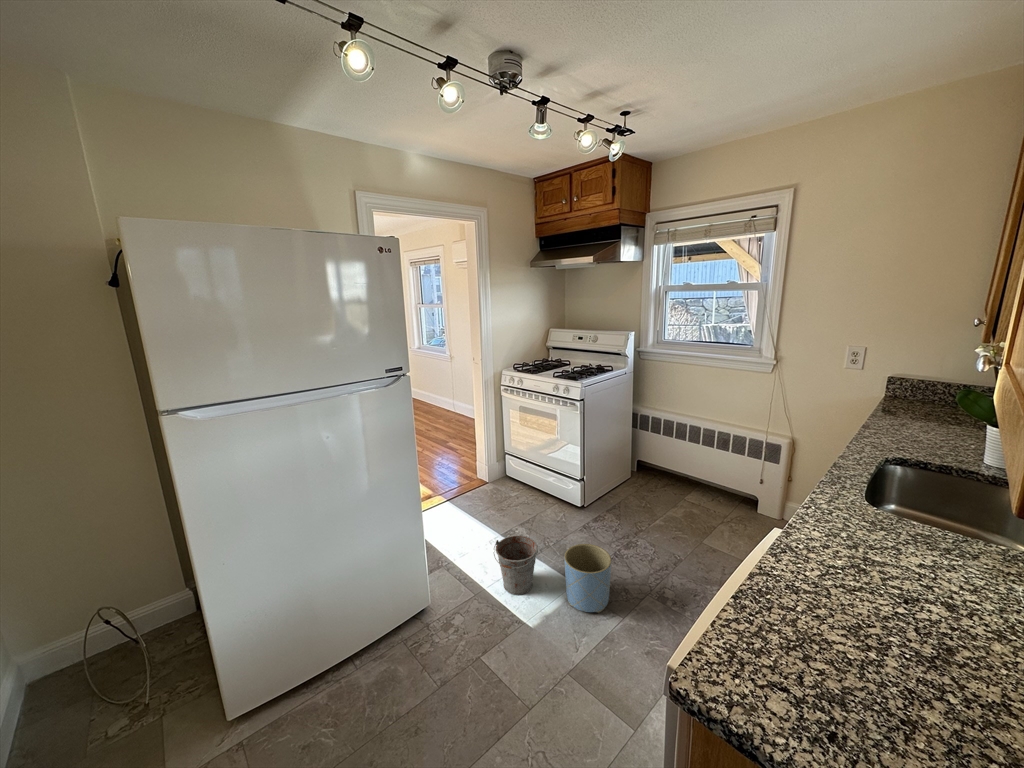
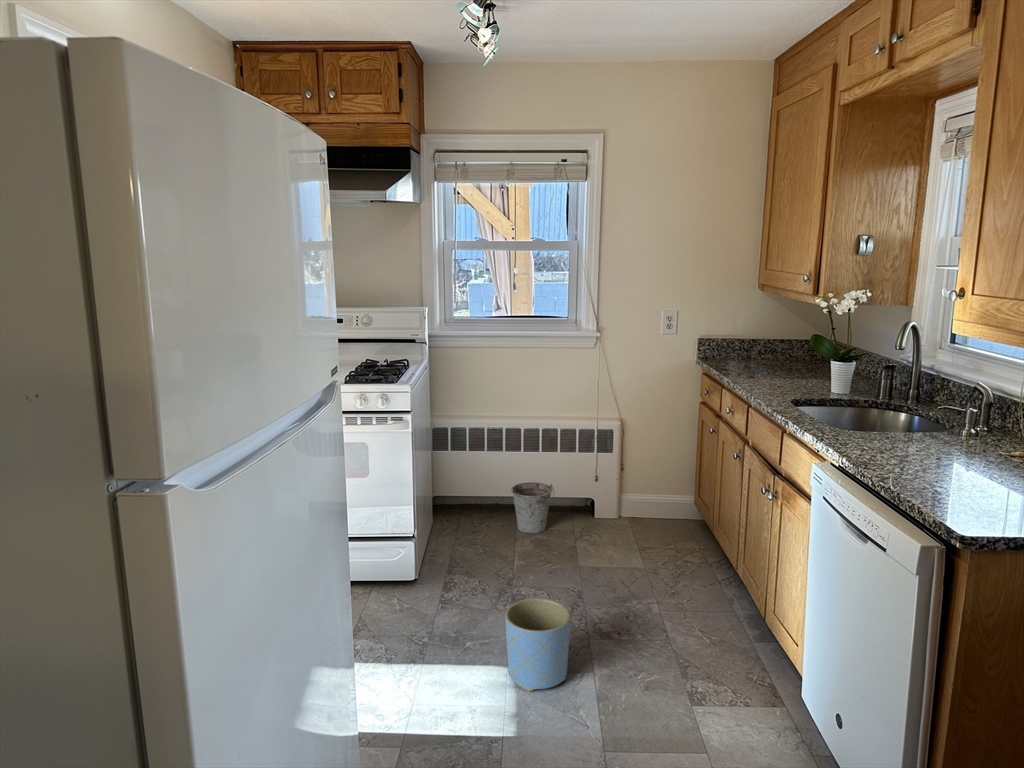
bucket: present [494,536,538,595] -> present [511,482,554,533]

